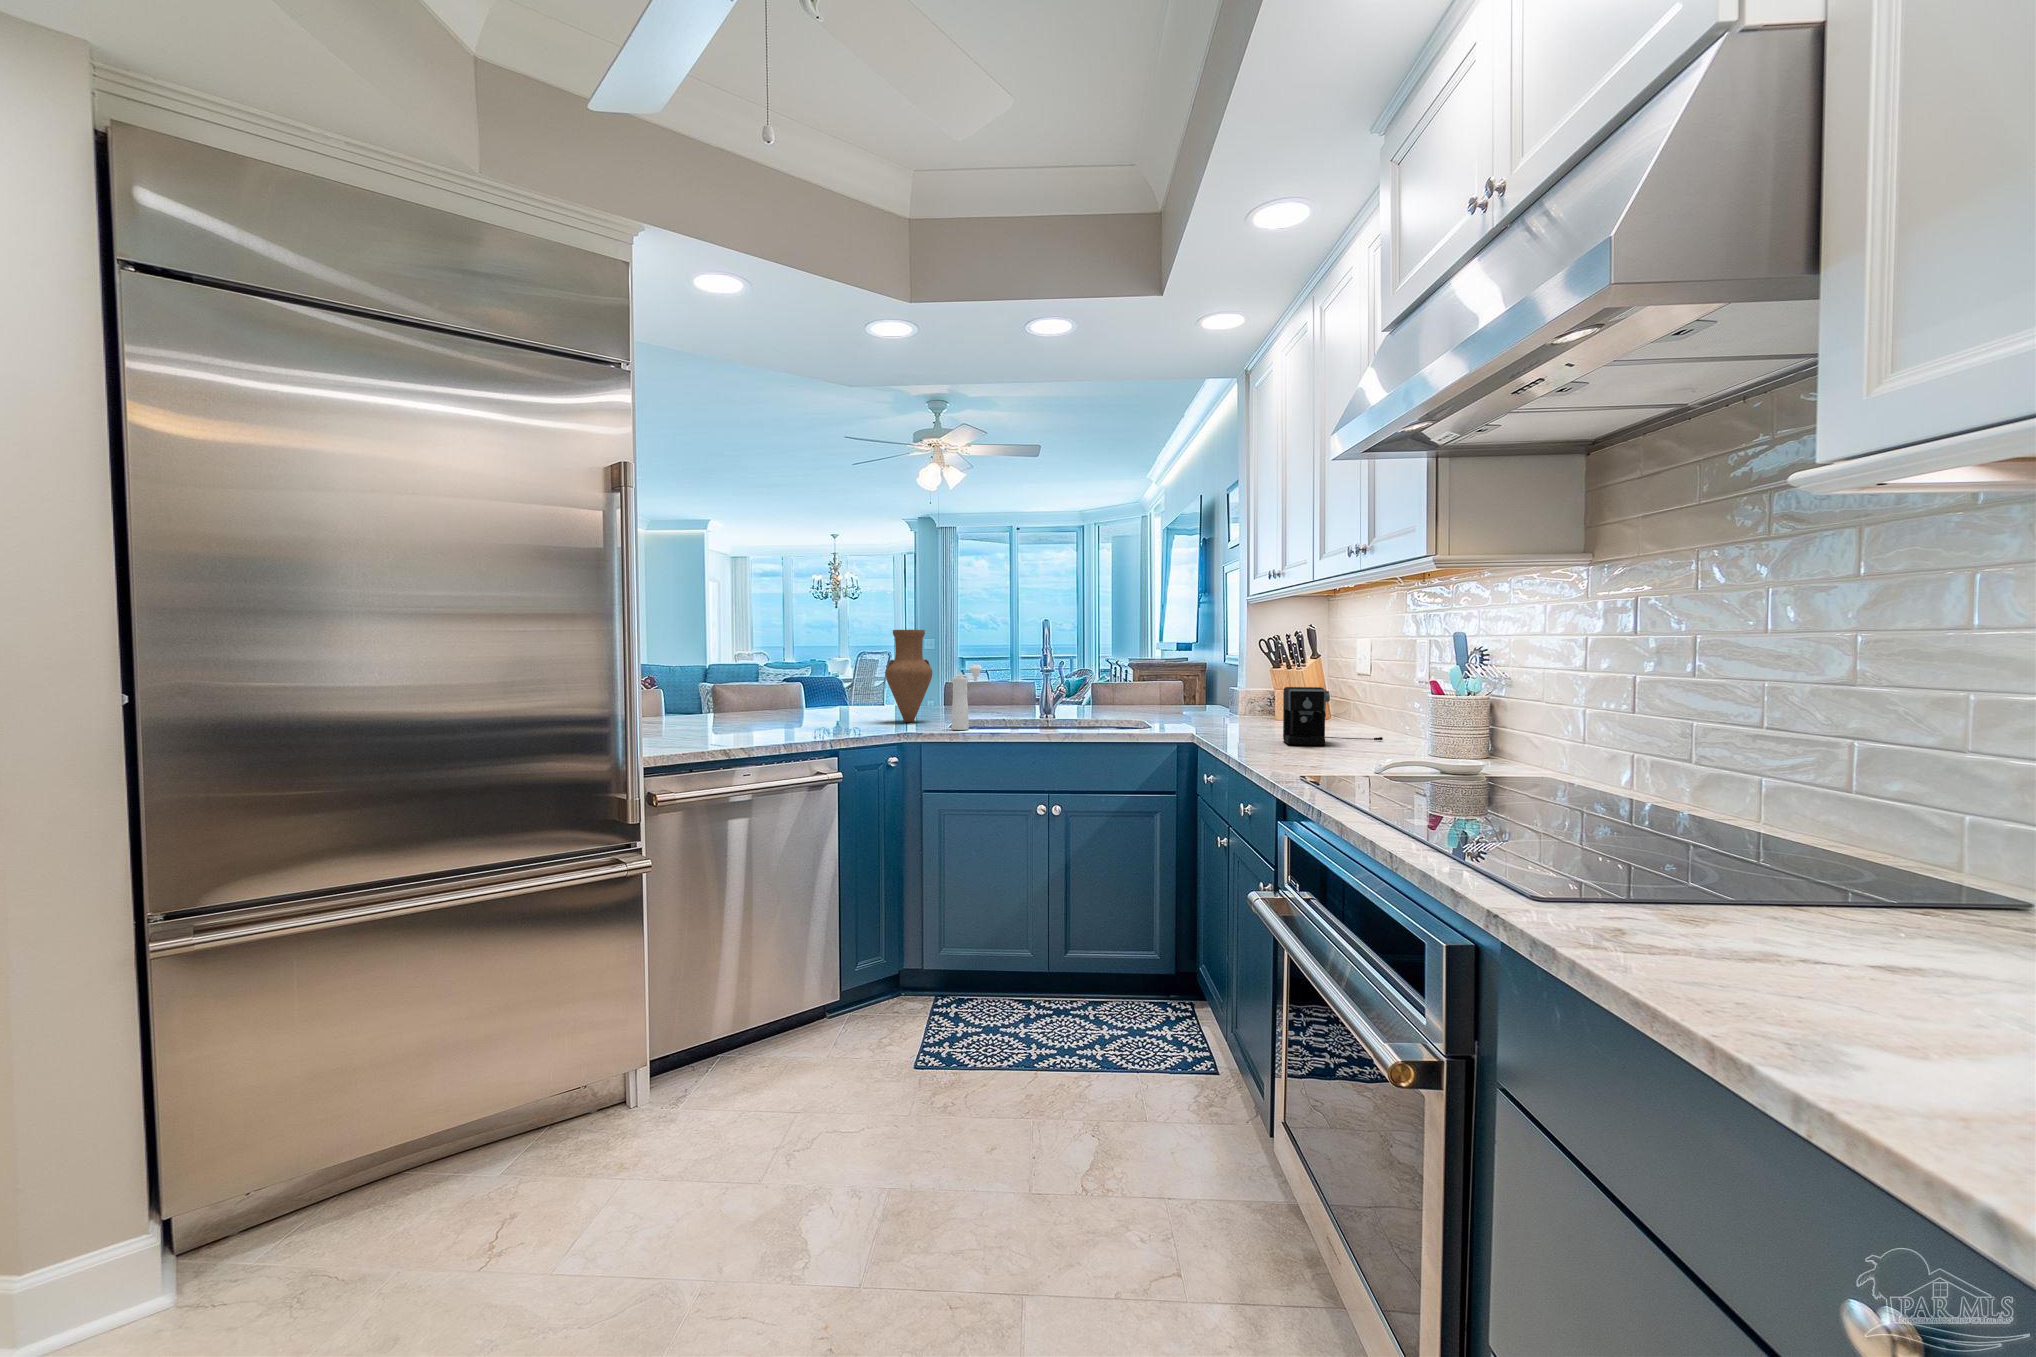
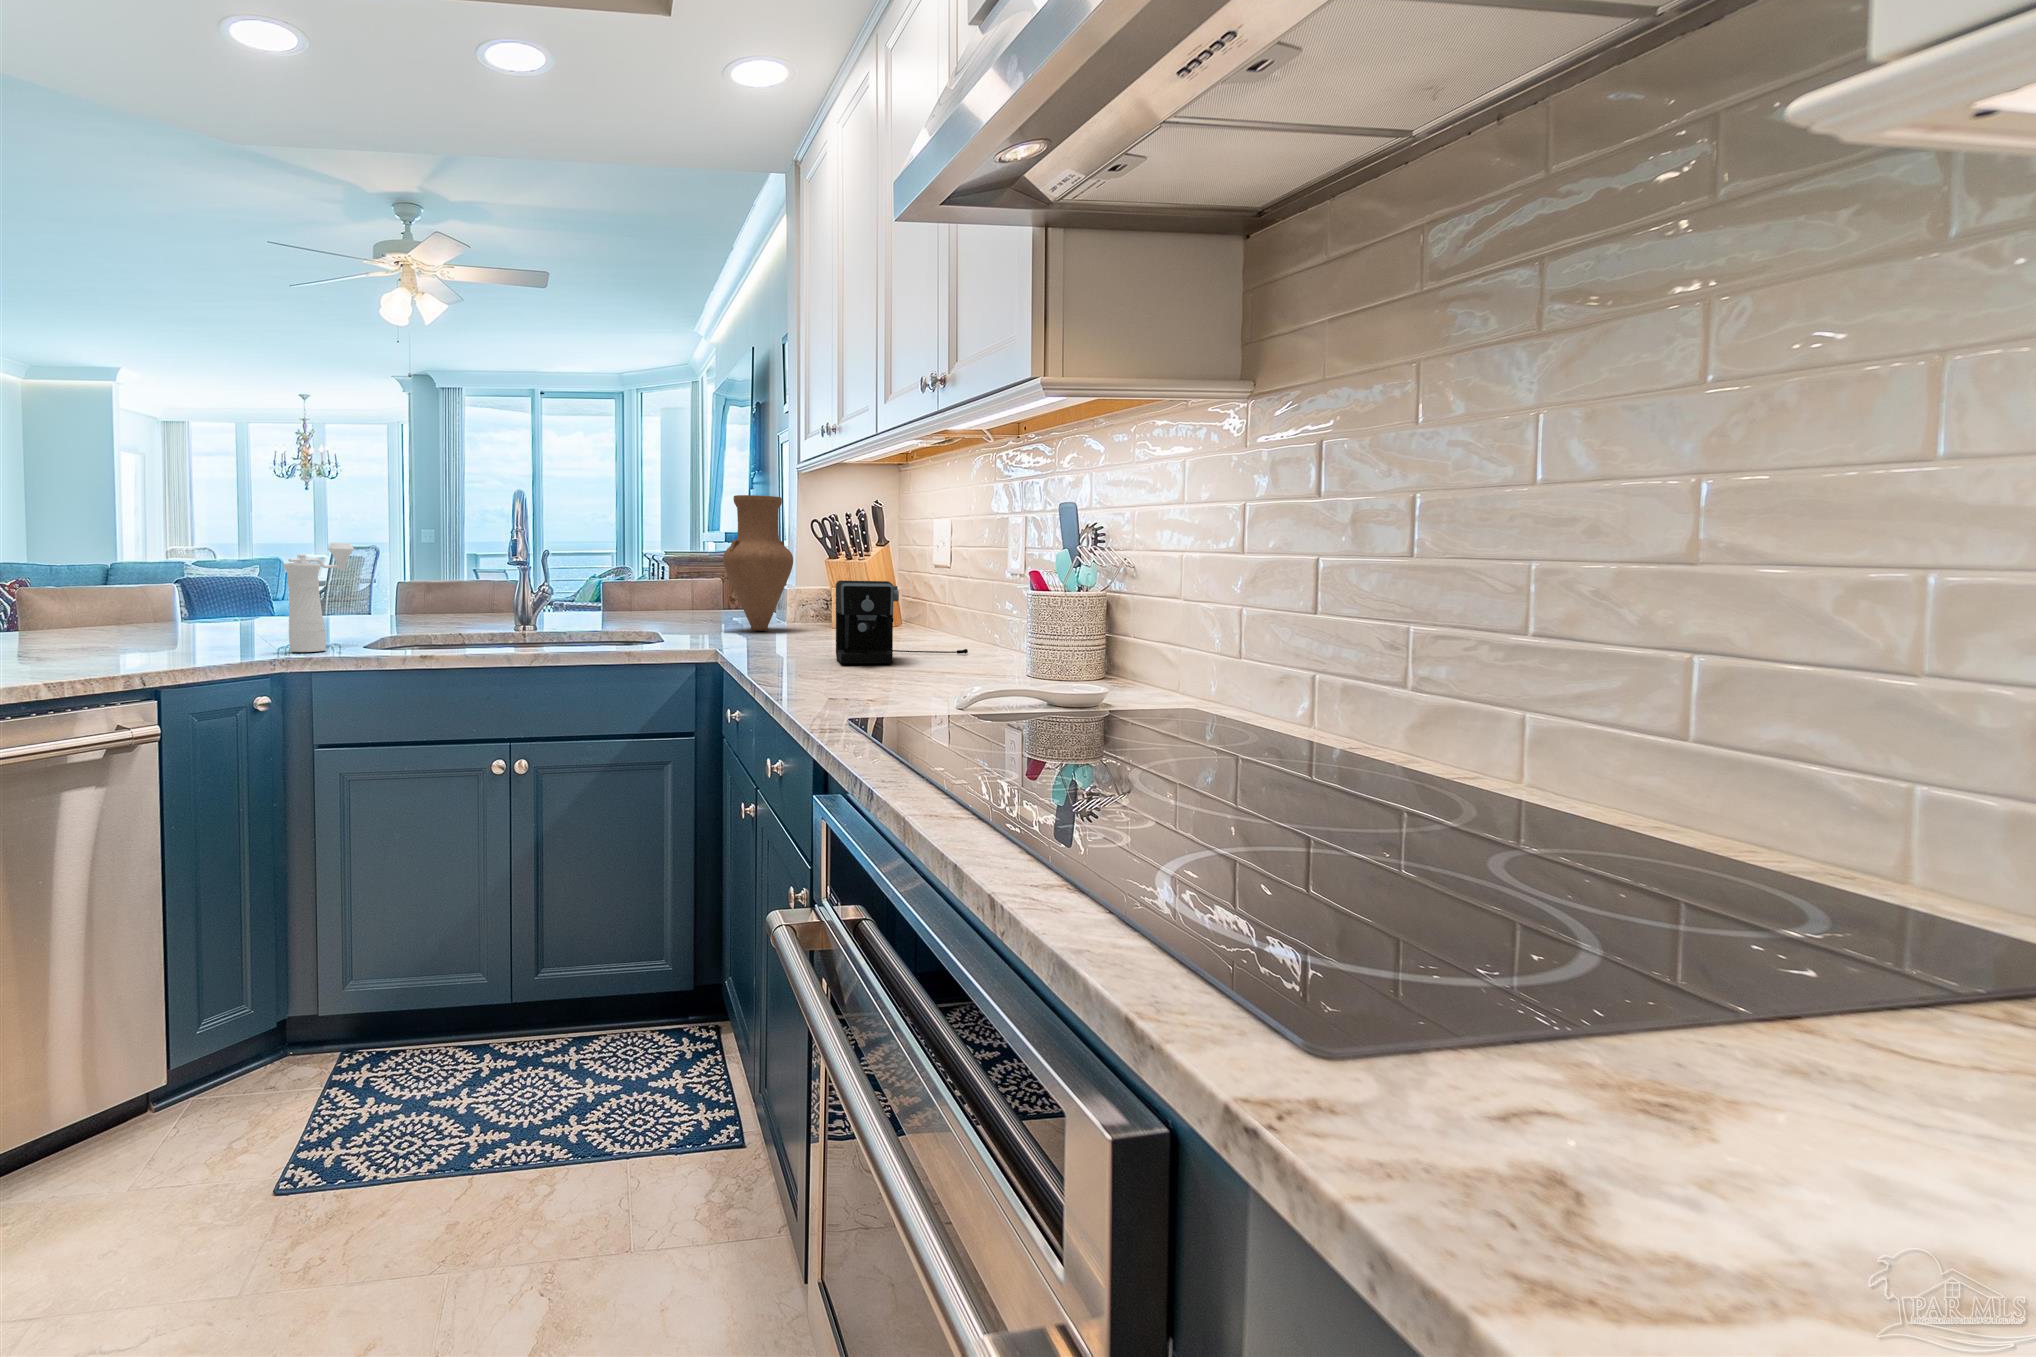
vase: present [885,630,932,722] -> present [723,495,793,631]

